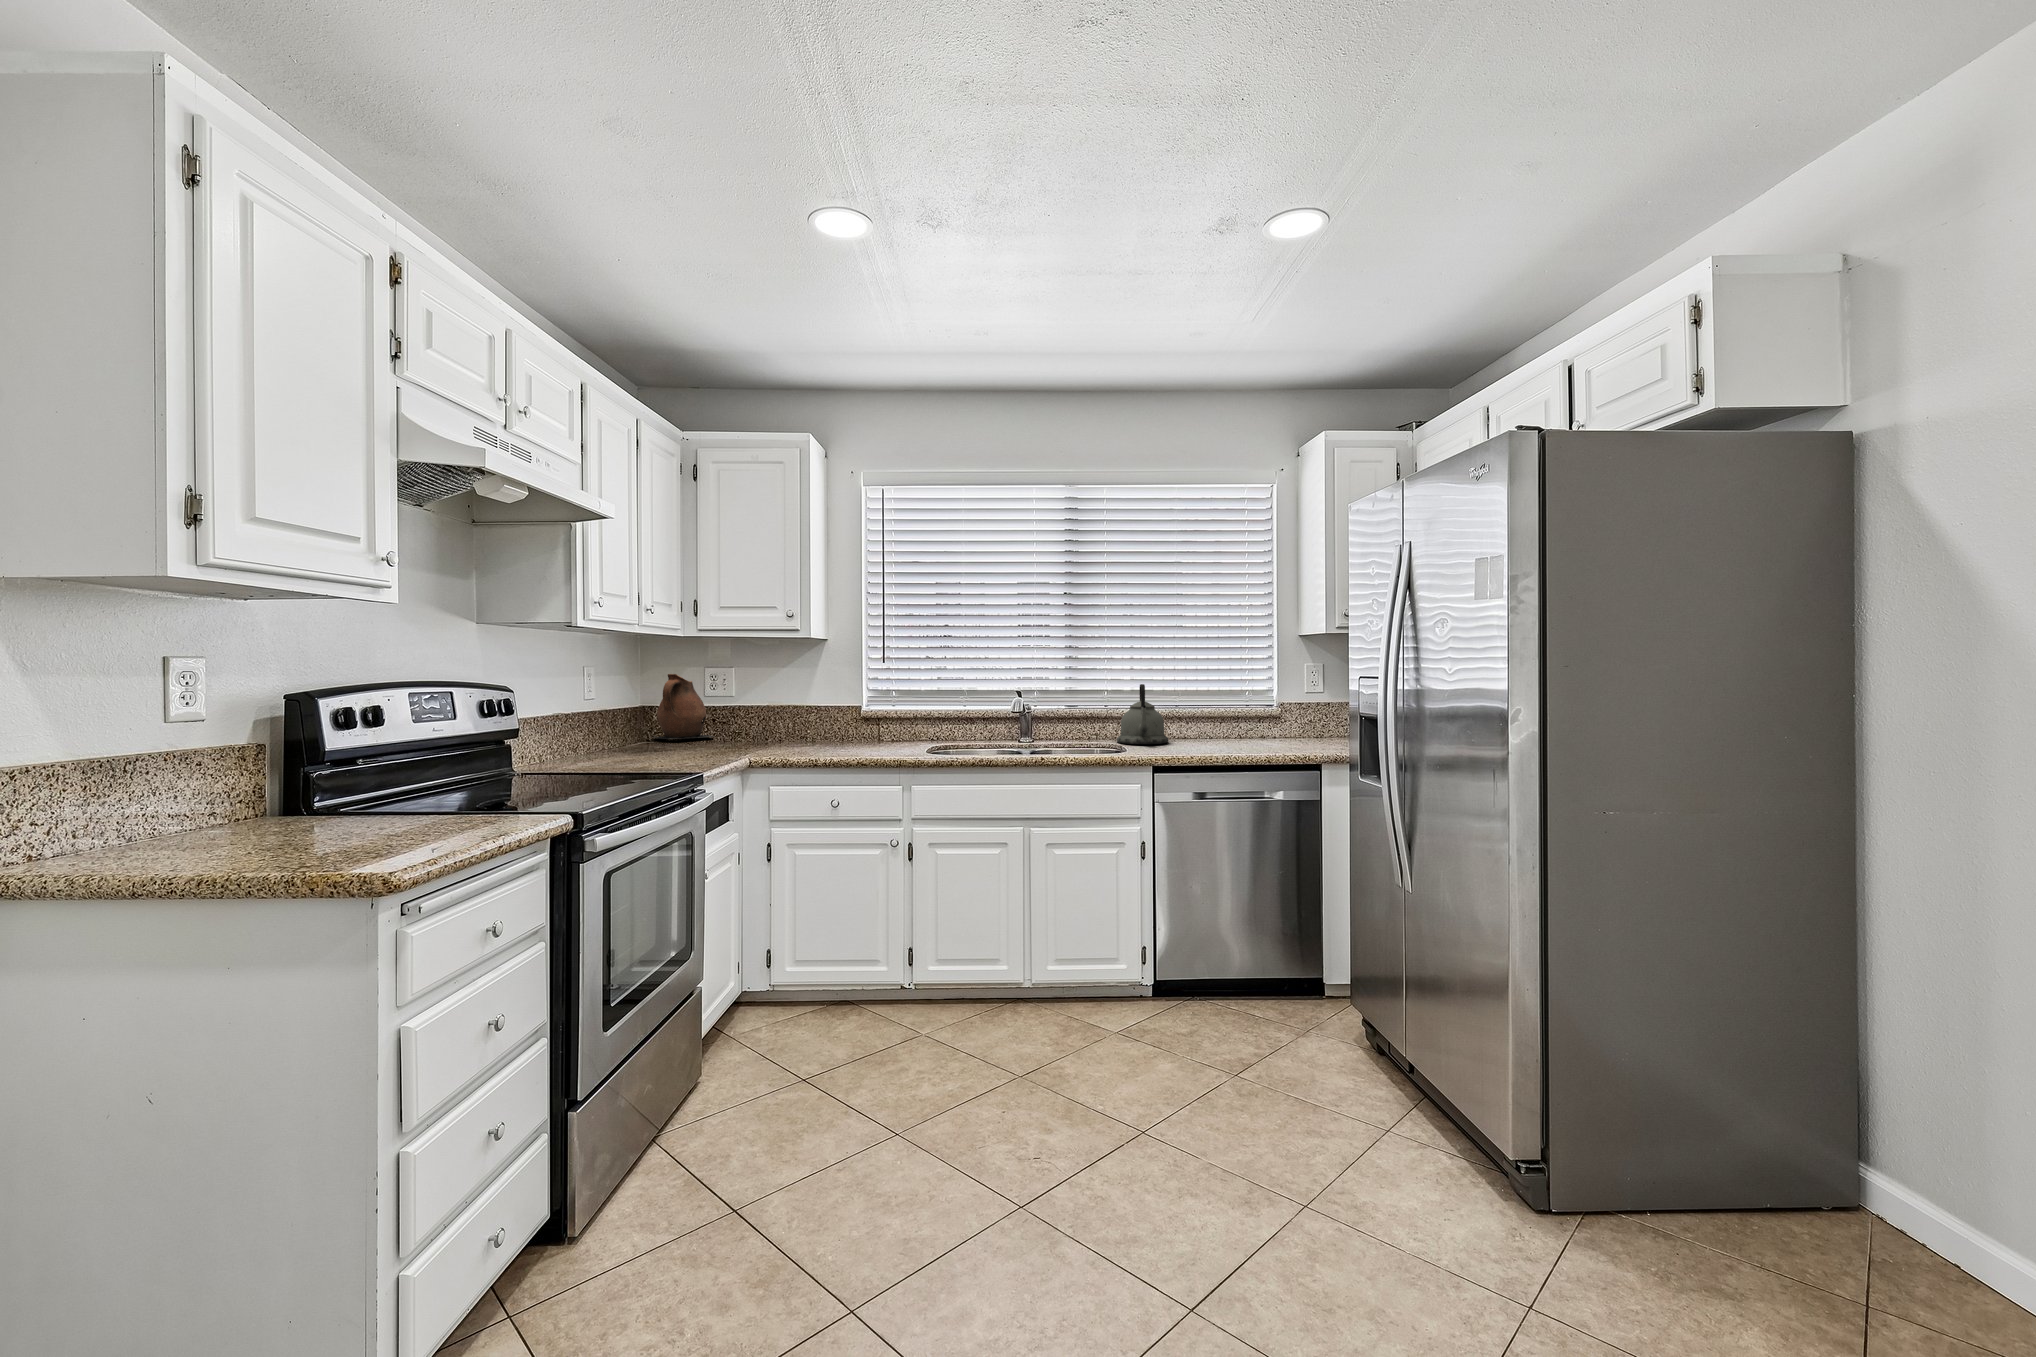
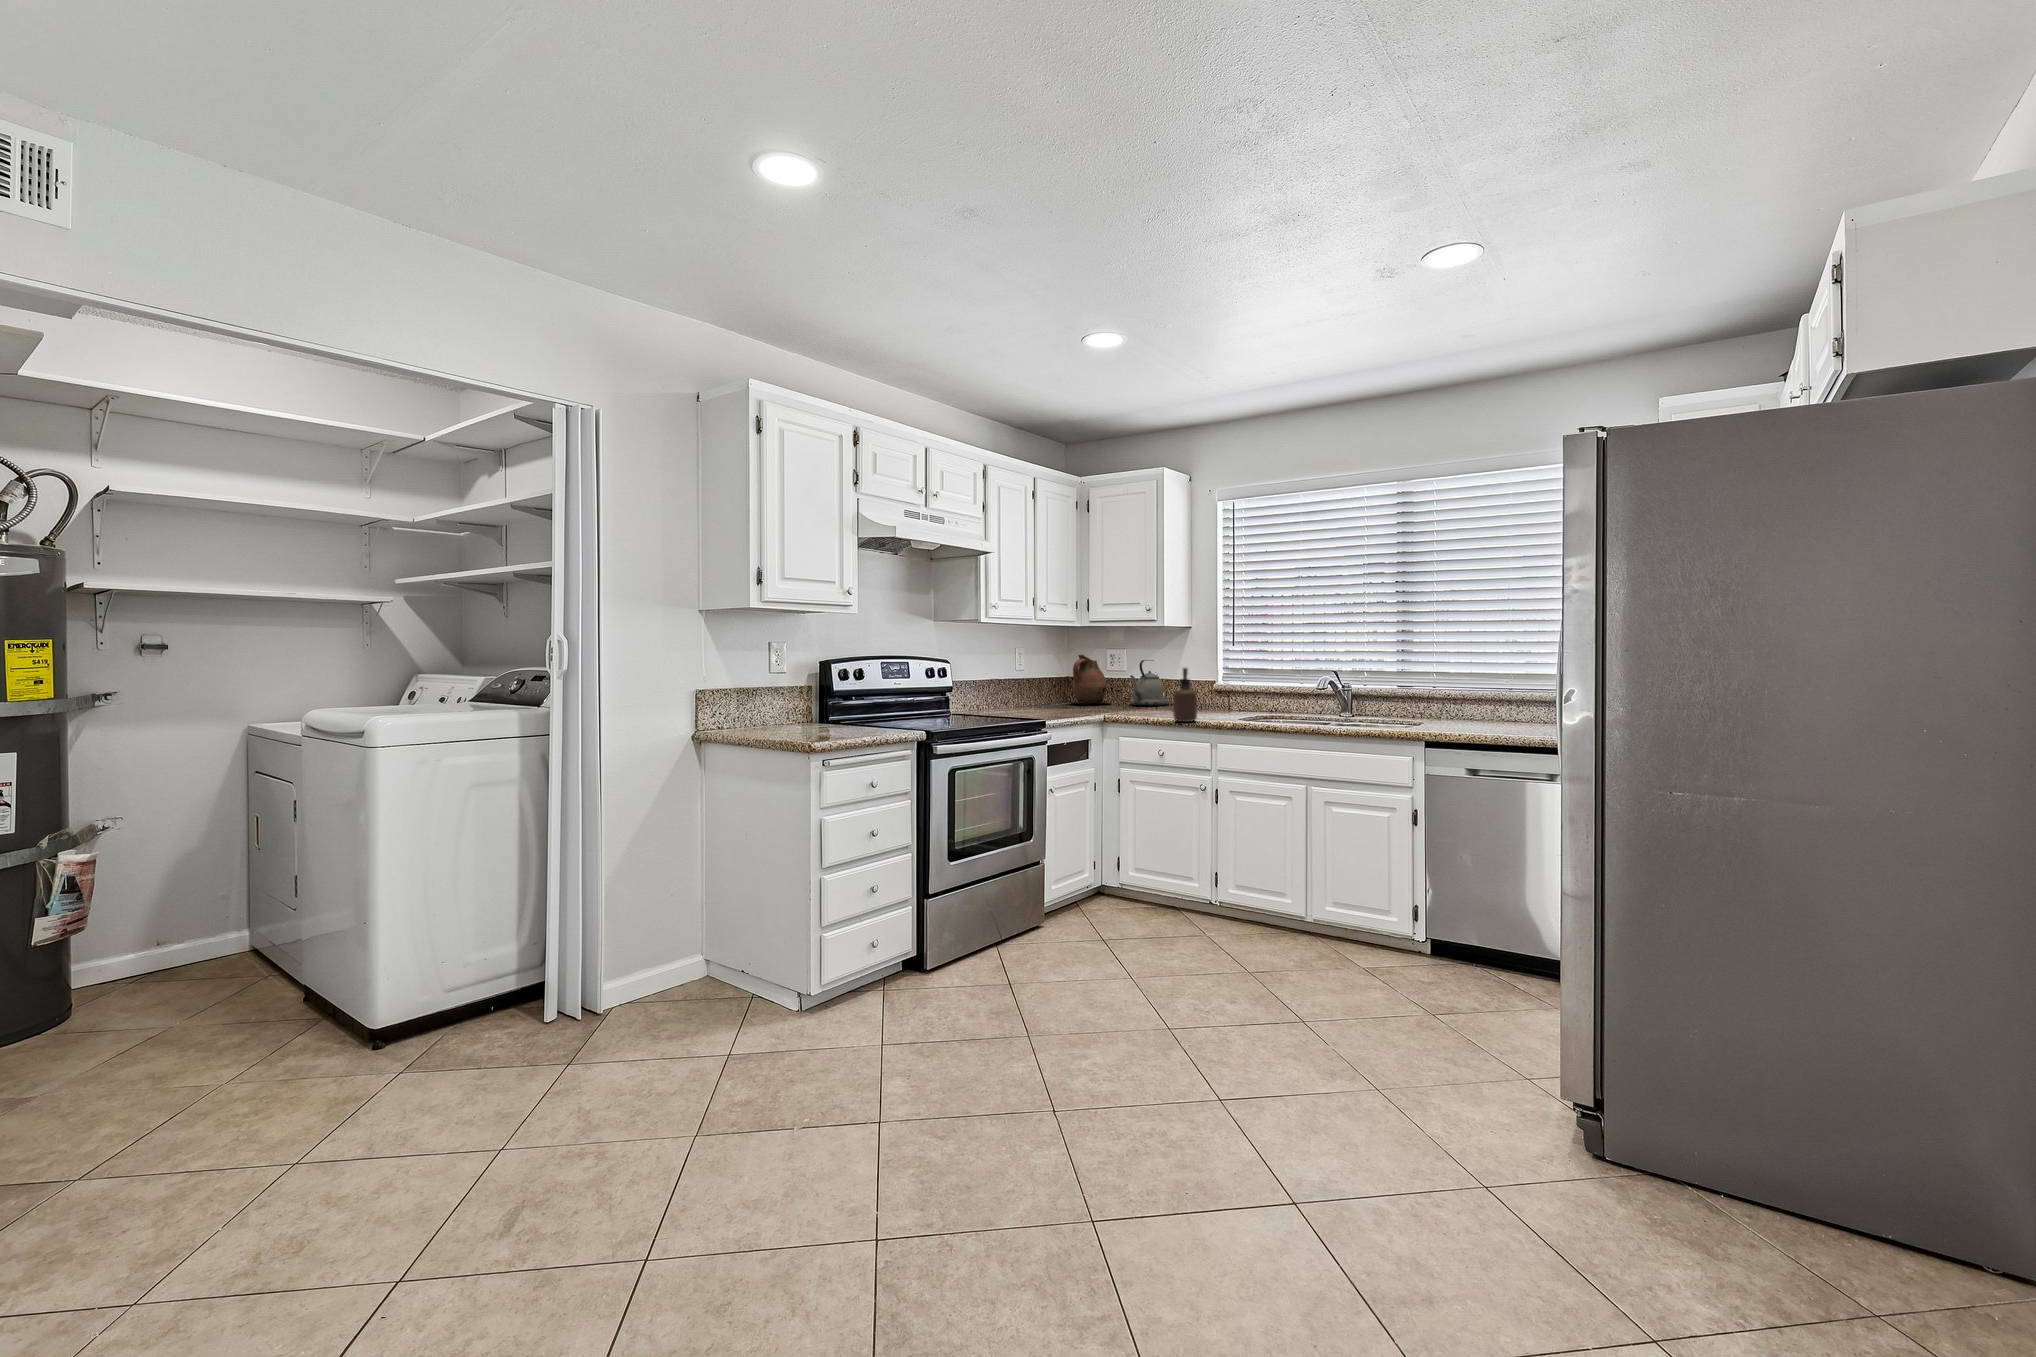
kettle: present [1117,684,1168,744] -> present [1130,660,1170,705]
soap dispenser: none [851,692,881,761] -> present [1173,668,1197,722]

